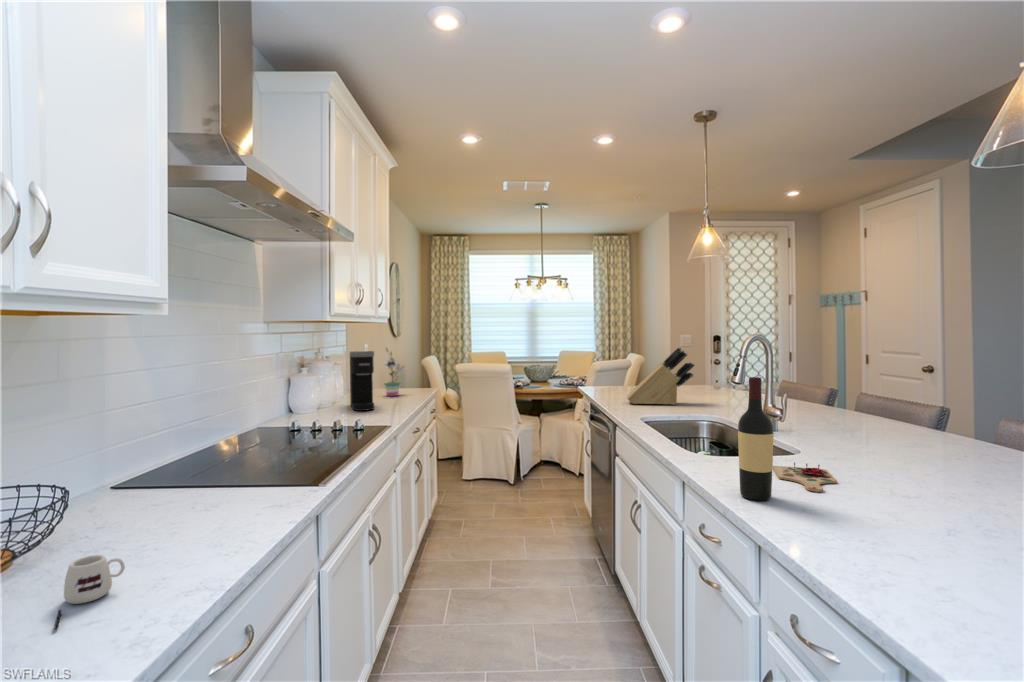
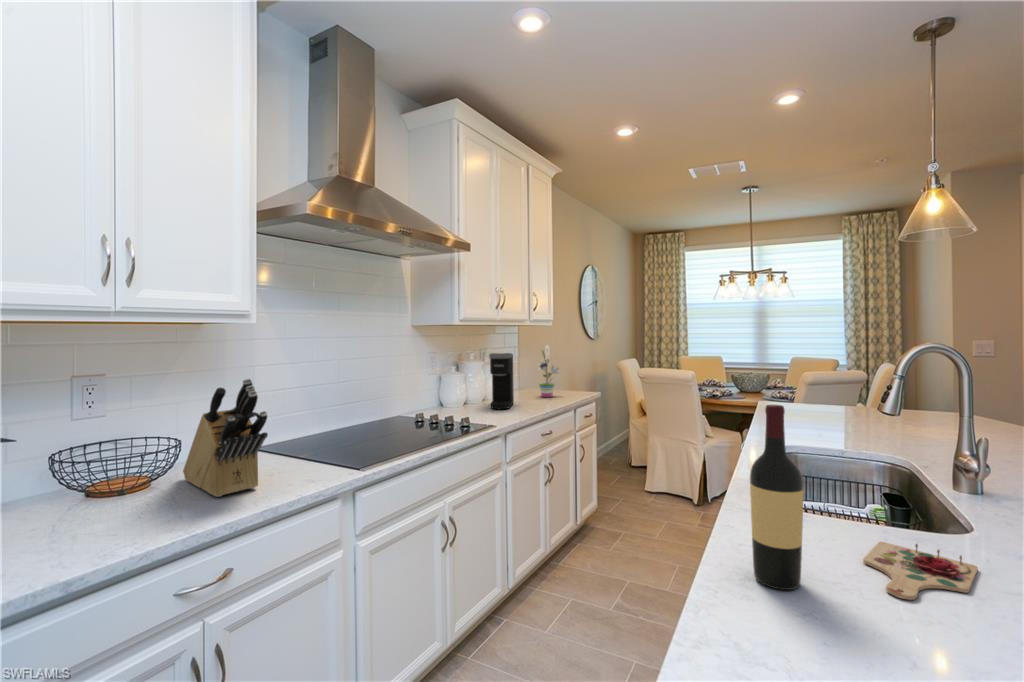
knife block: present [627,347,695,405] -> present [183,379,268,497]
mug: present [55,555,125,629] -> none [60,500,131,548]

